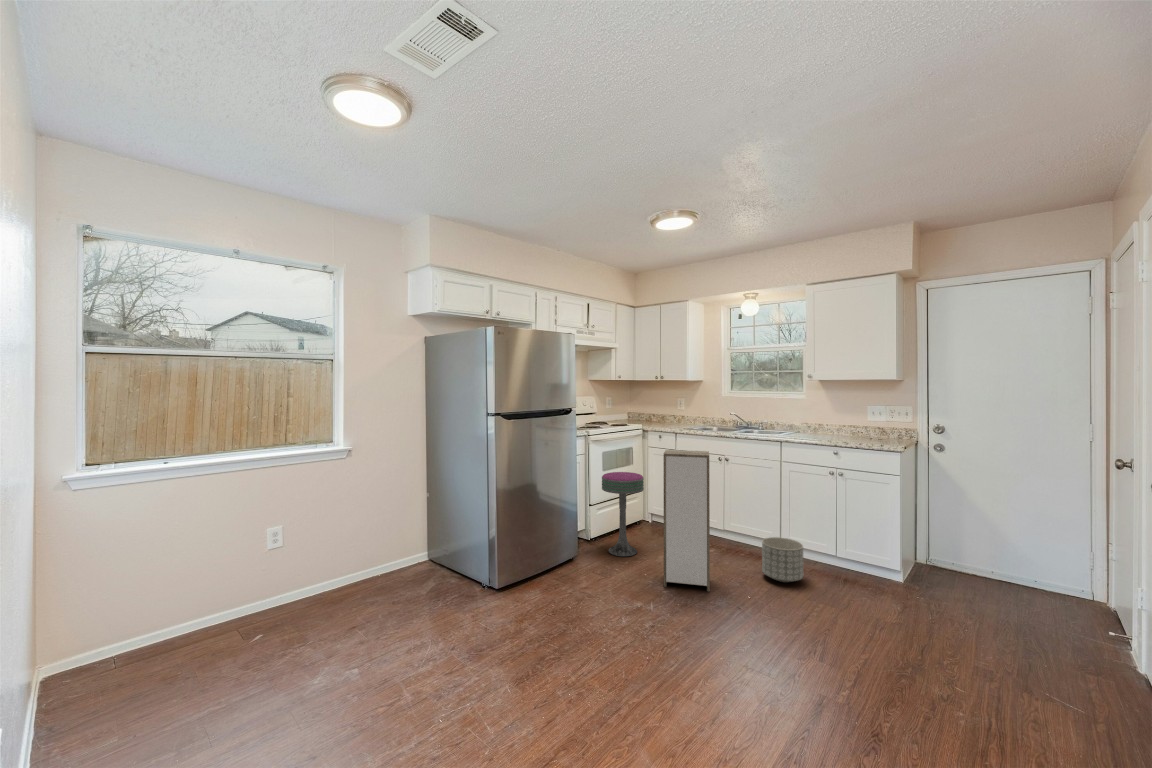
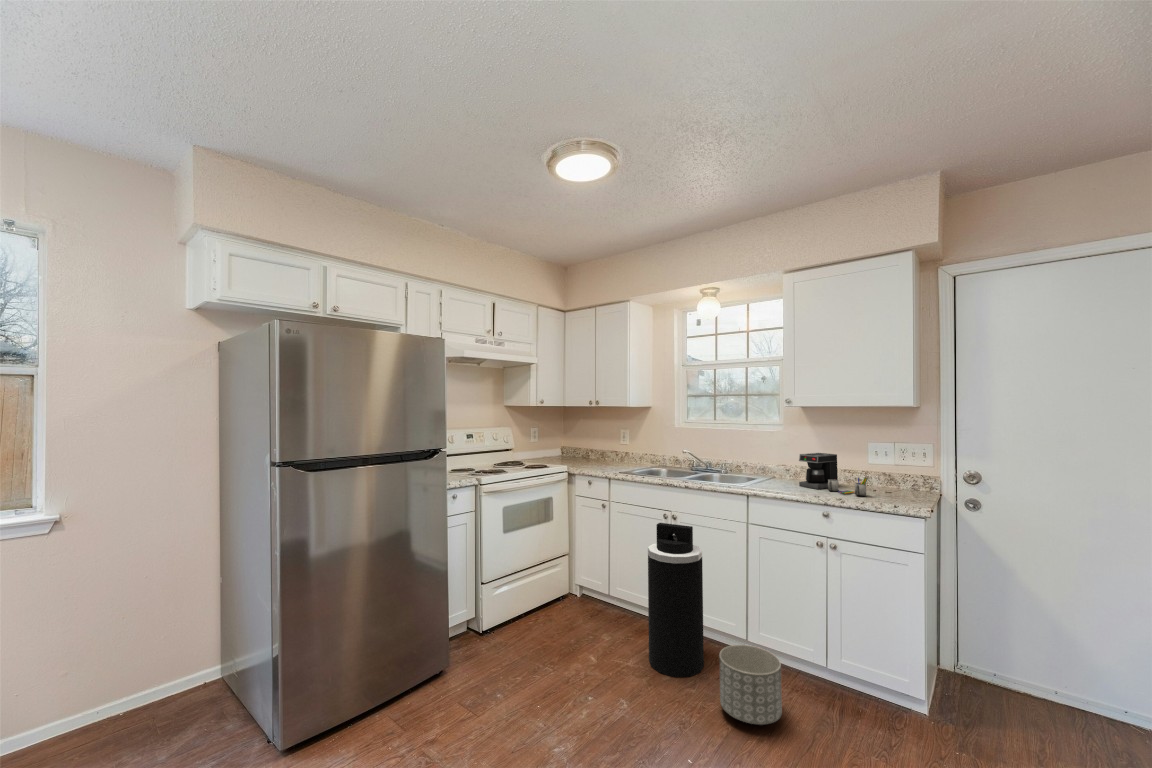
coffee maker: none [817,413,866,441] -> present [799,453,868,496]
storage cabinet: present [664,450,710,592] -> none [563,515,638,749]
trash can: none [709,461,748,561] -> present [648,523,704,677]
bar stool: present [602,472,644,556] -> none [492,539,553,670]

